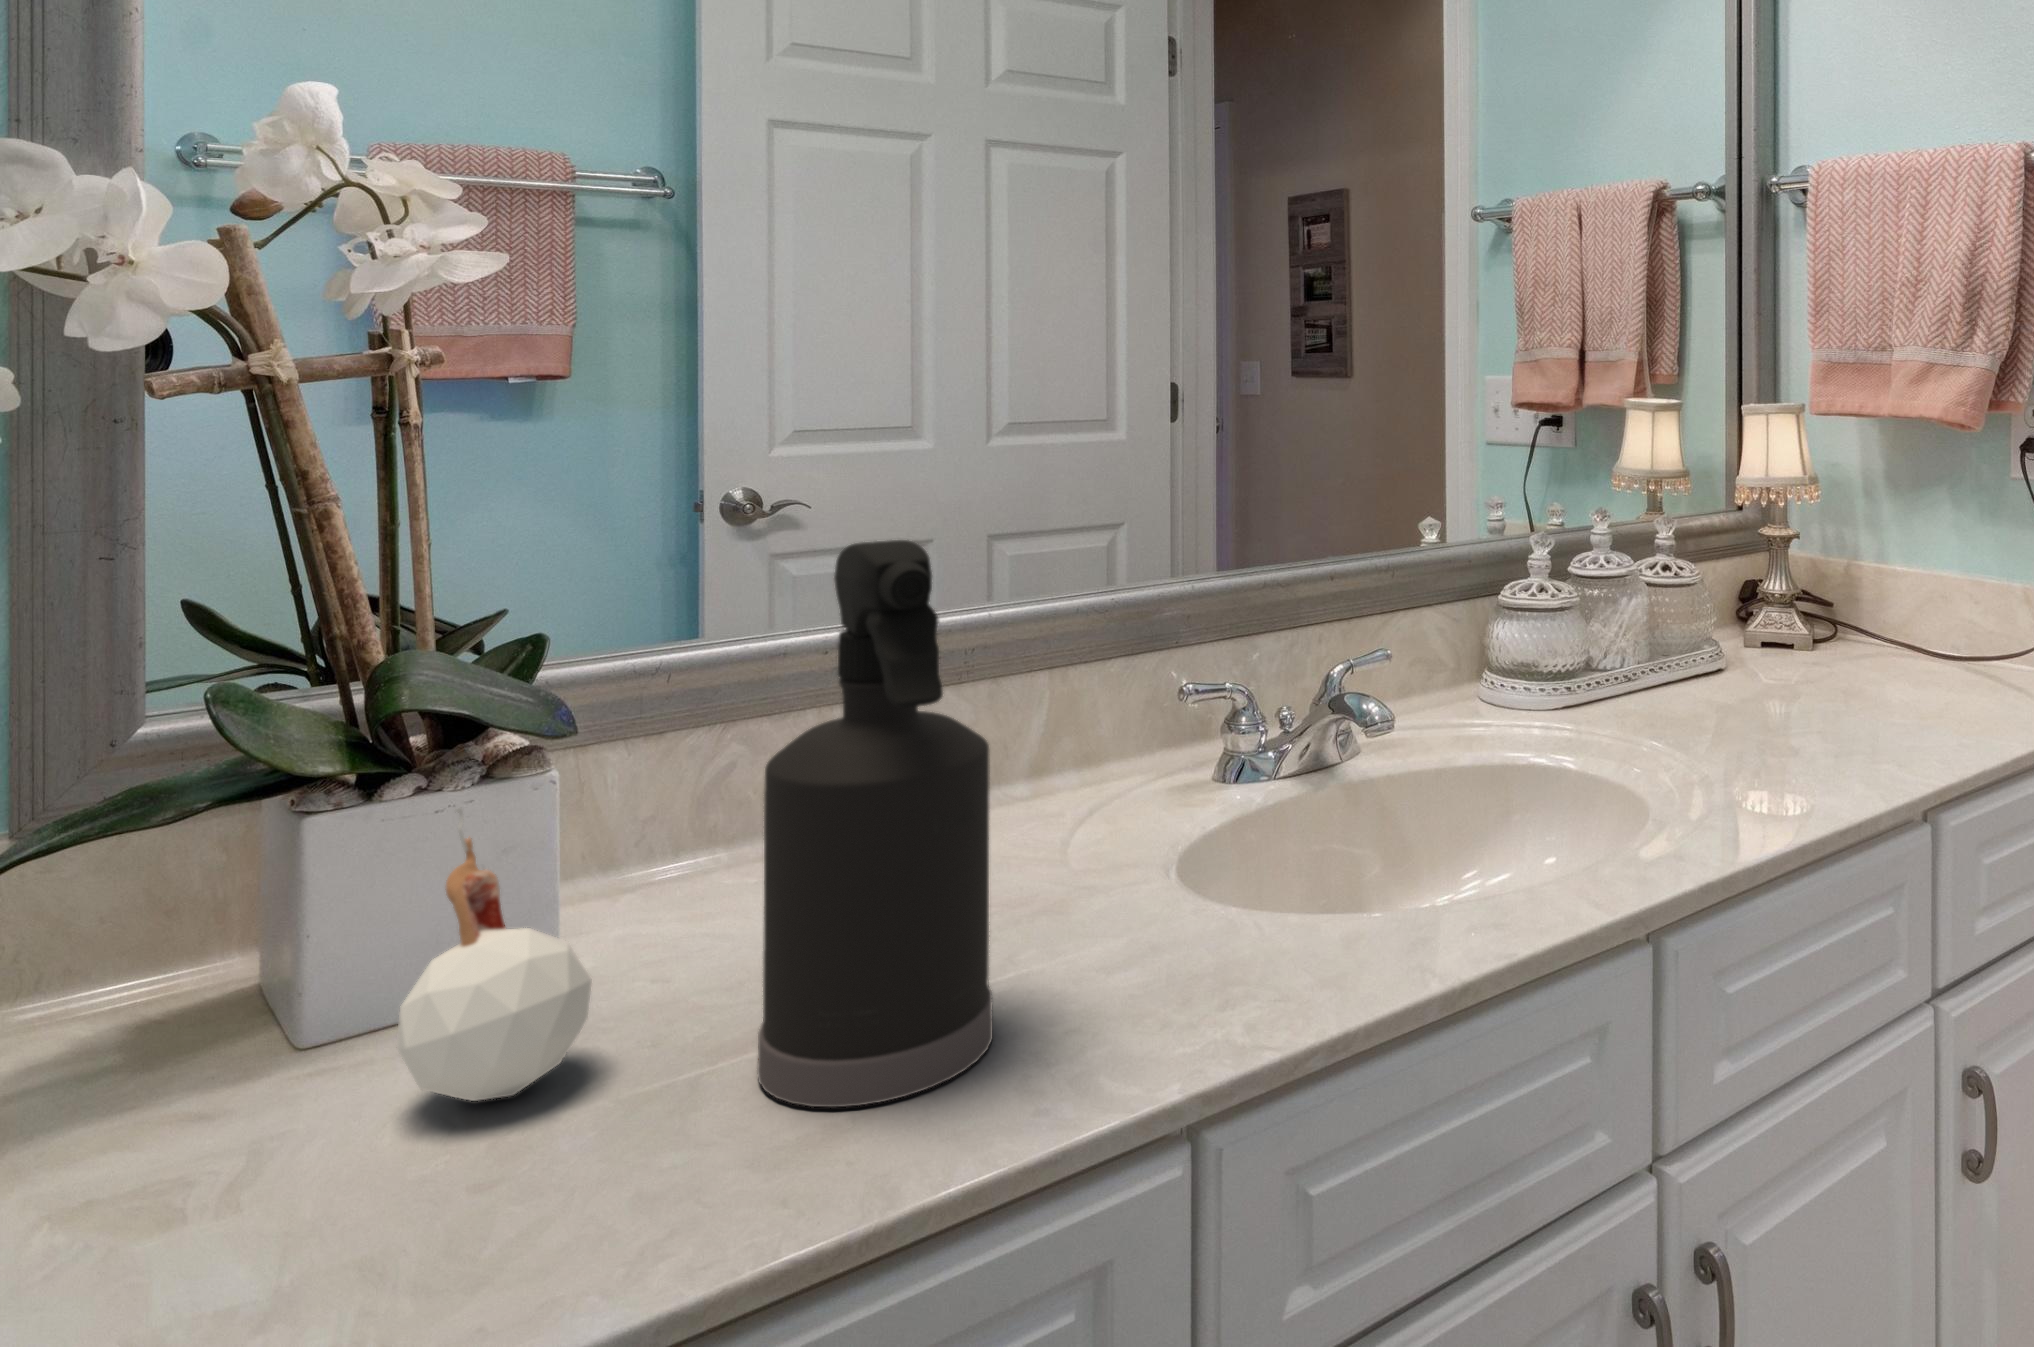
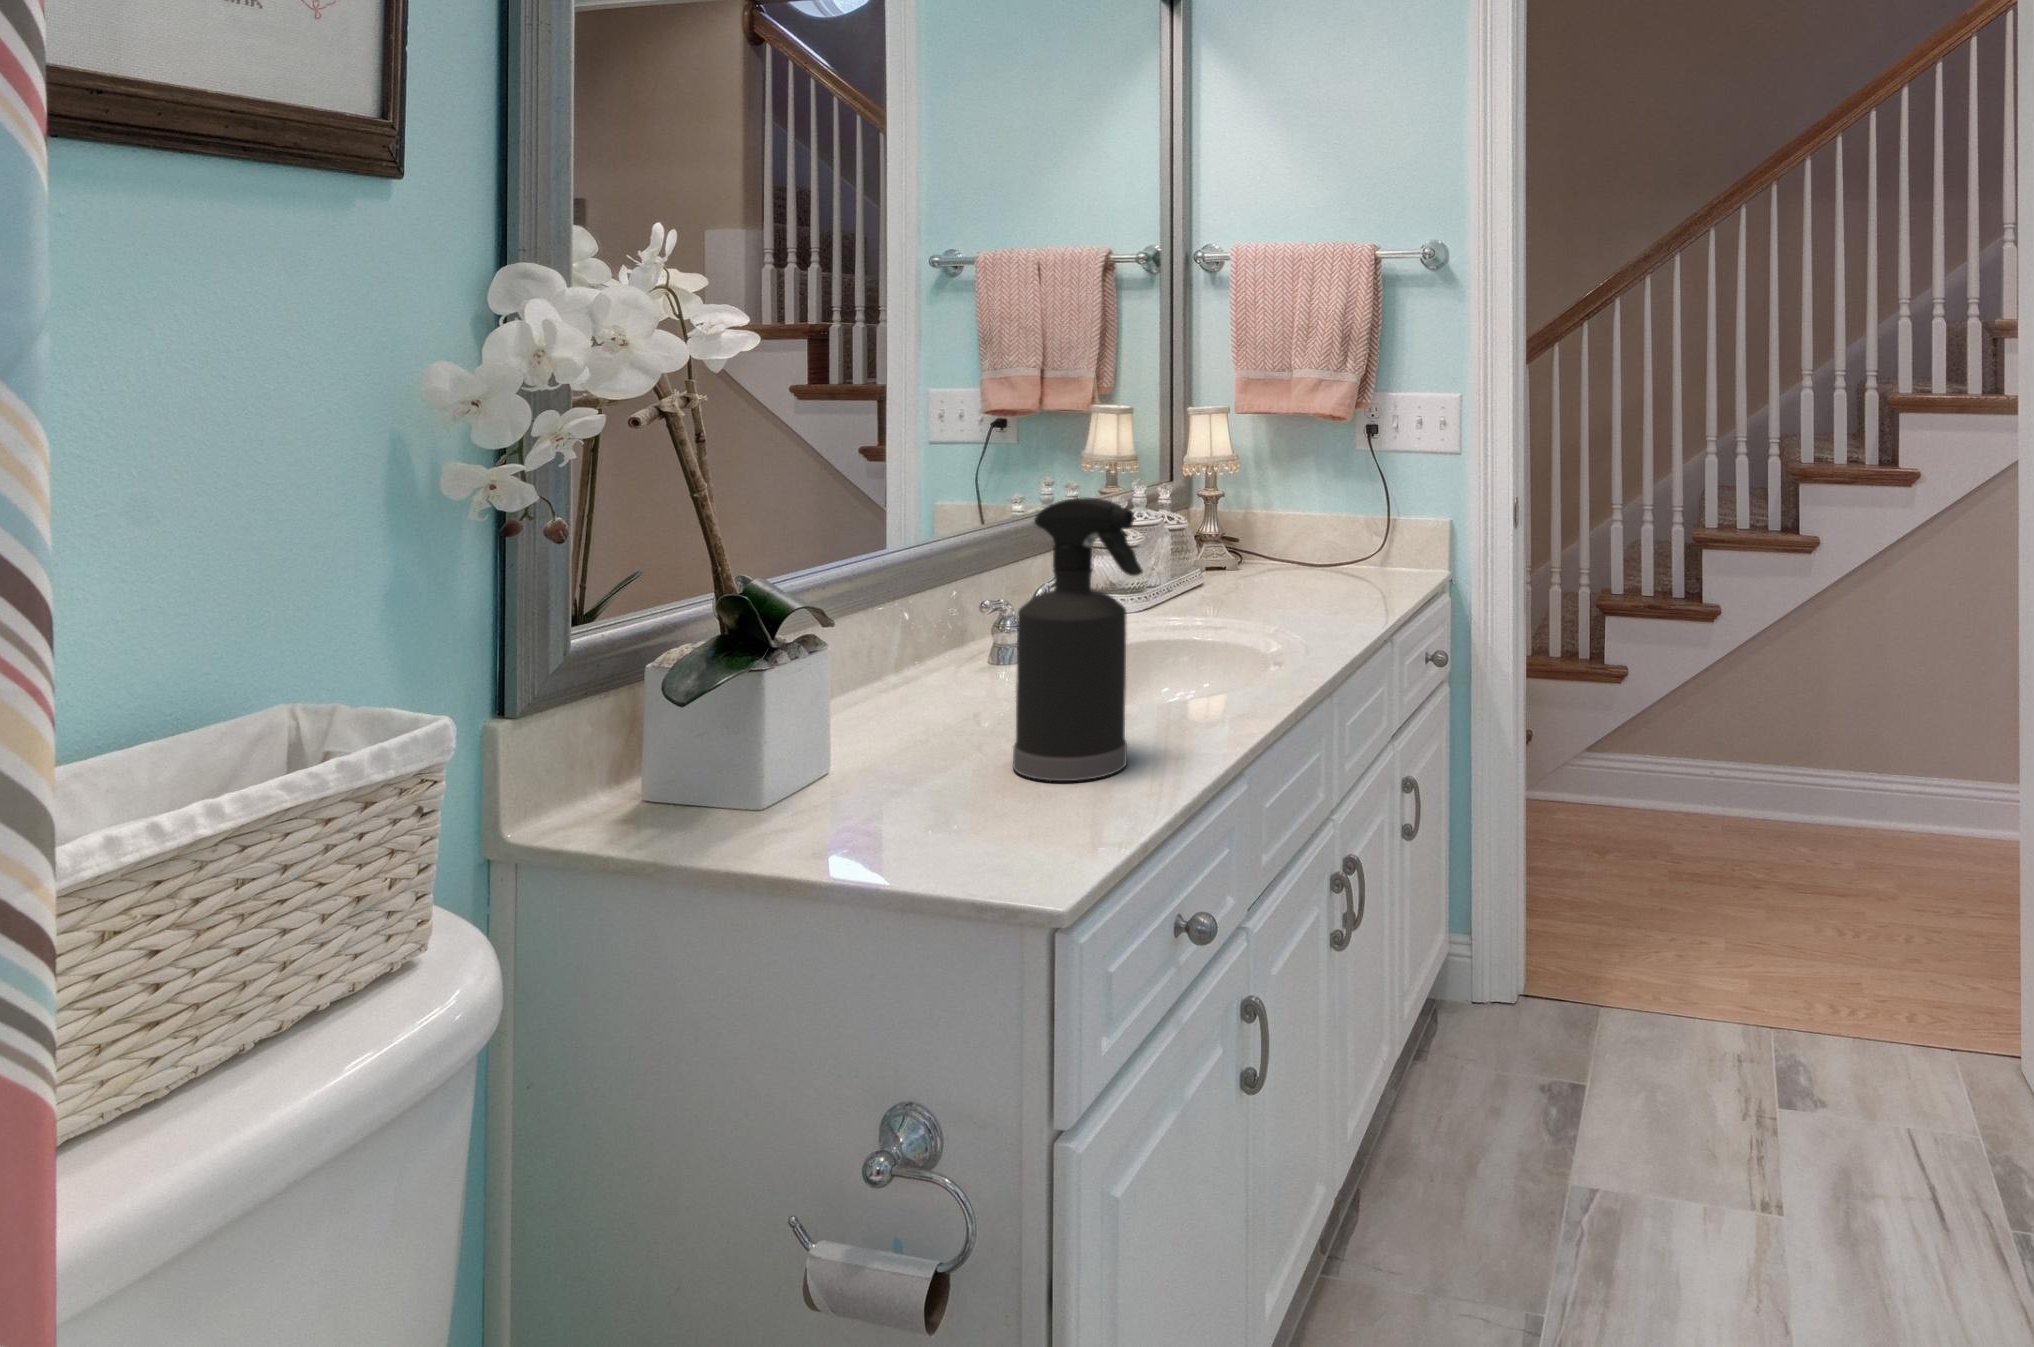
candle: present [397,808,592,1101] -> none [863,657,952,807]

